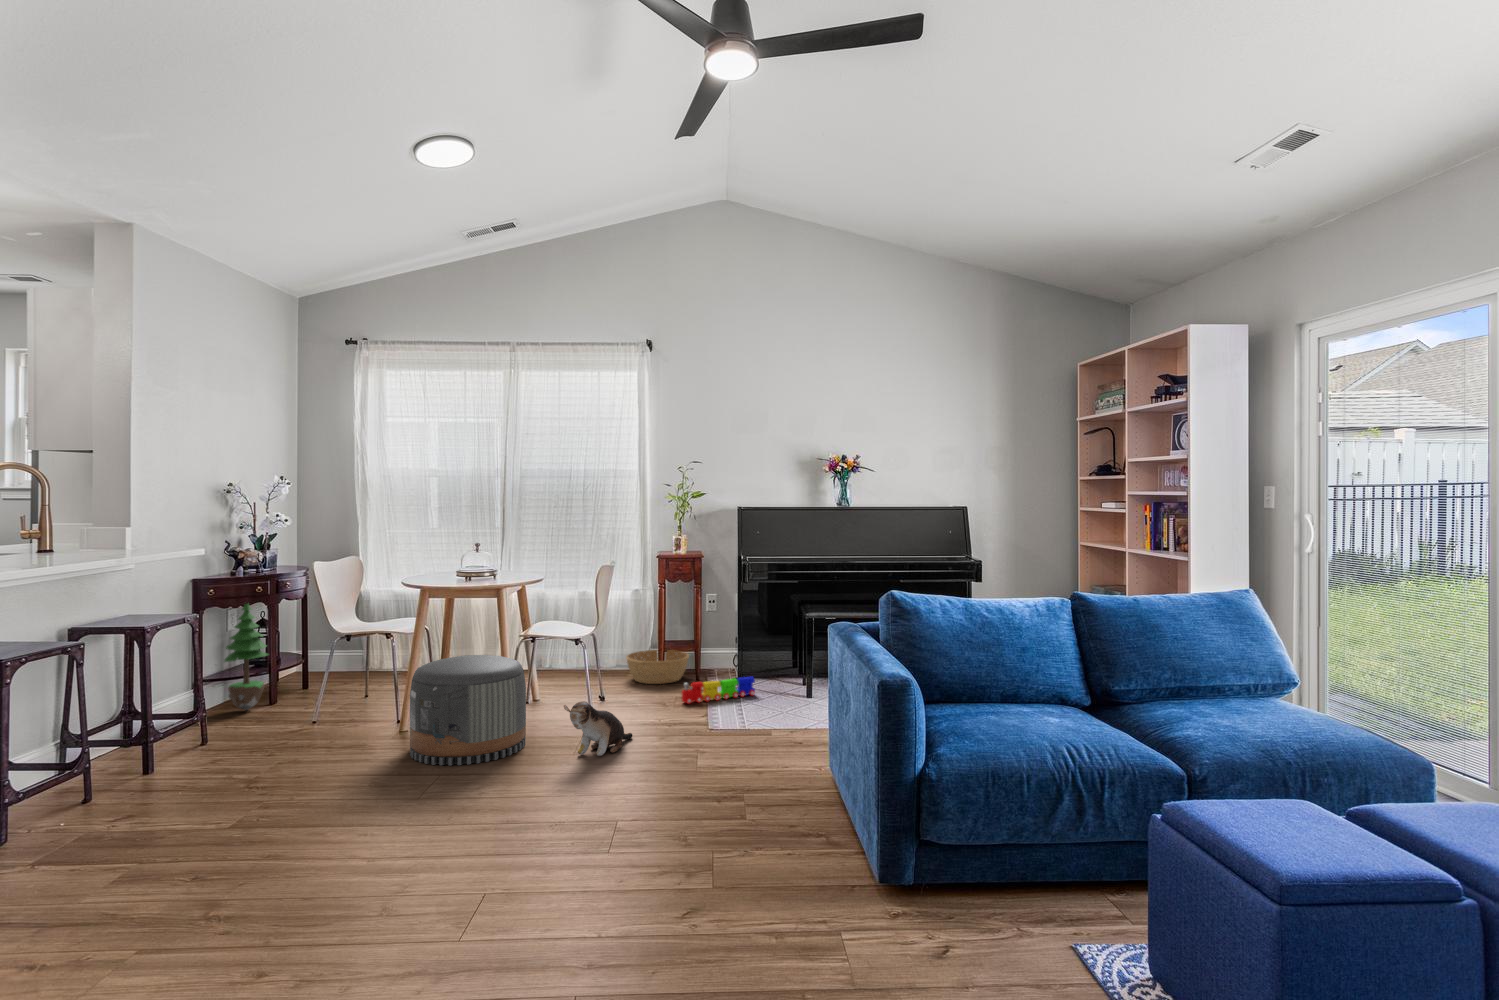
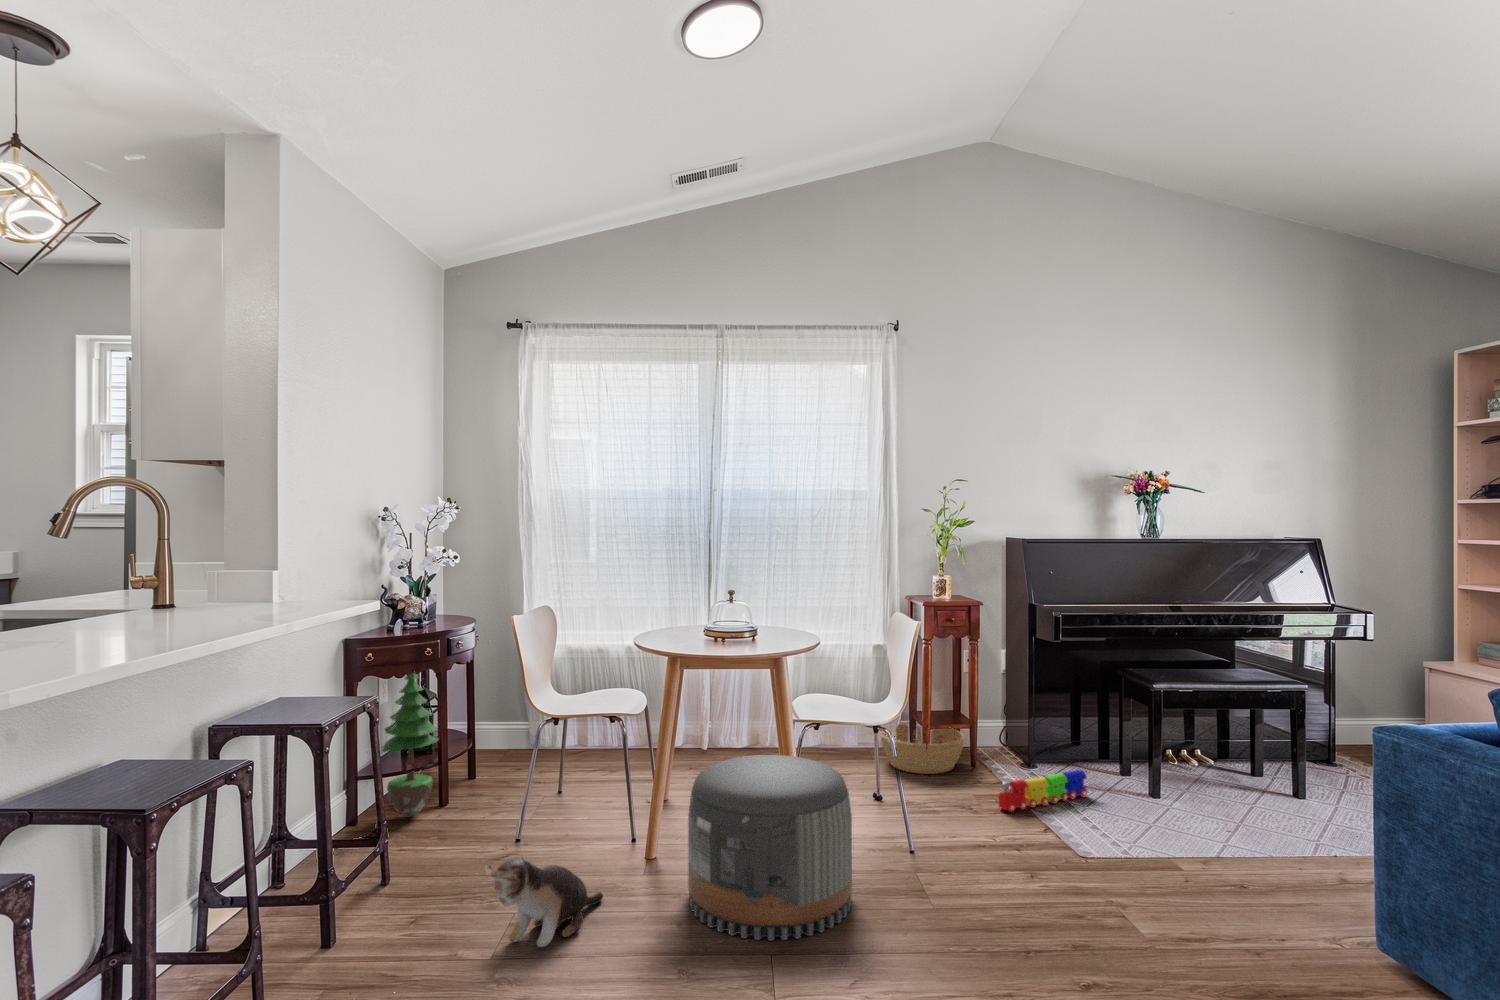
plush toy: present [564,701,632,756] -> present [483,857,603,947]

